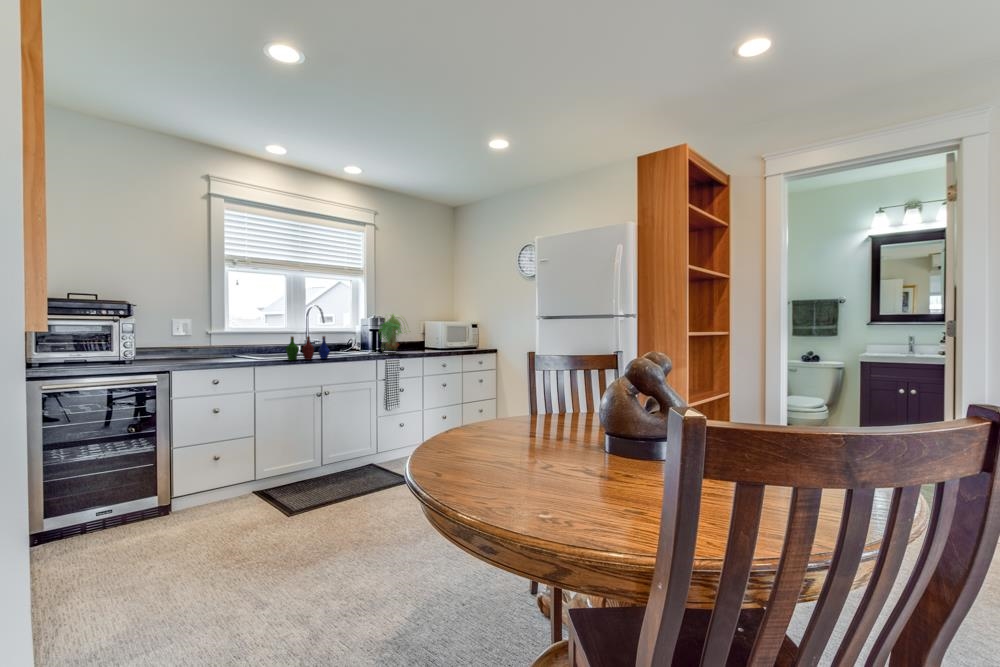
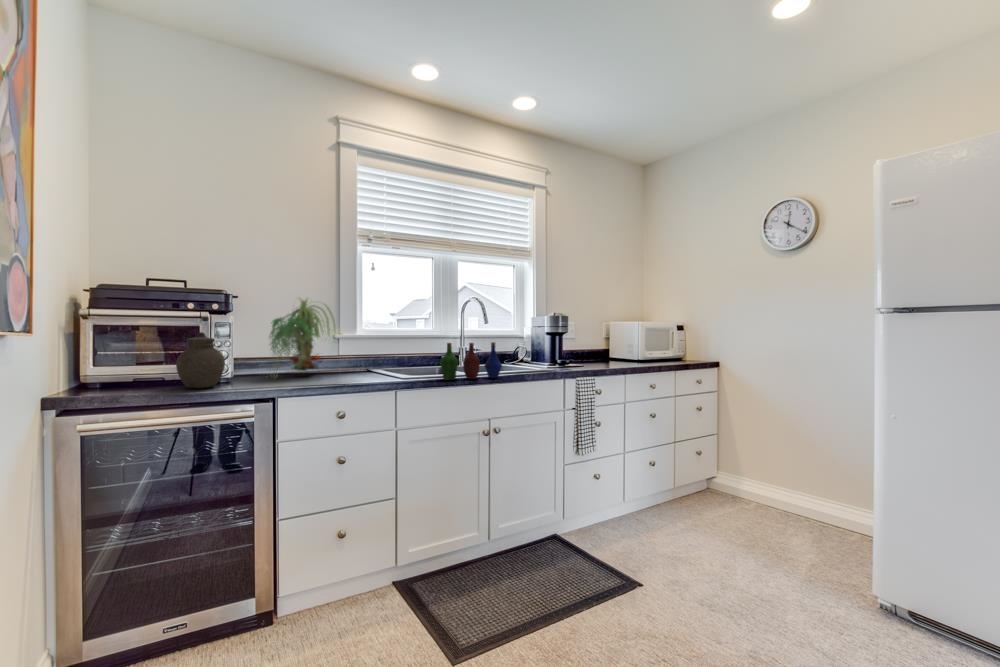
plant: present [379,314,407,351] -> present [269,298,337,377]
jar: none [97,330,131,366] -> present [176,332,225,388]

